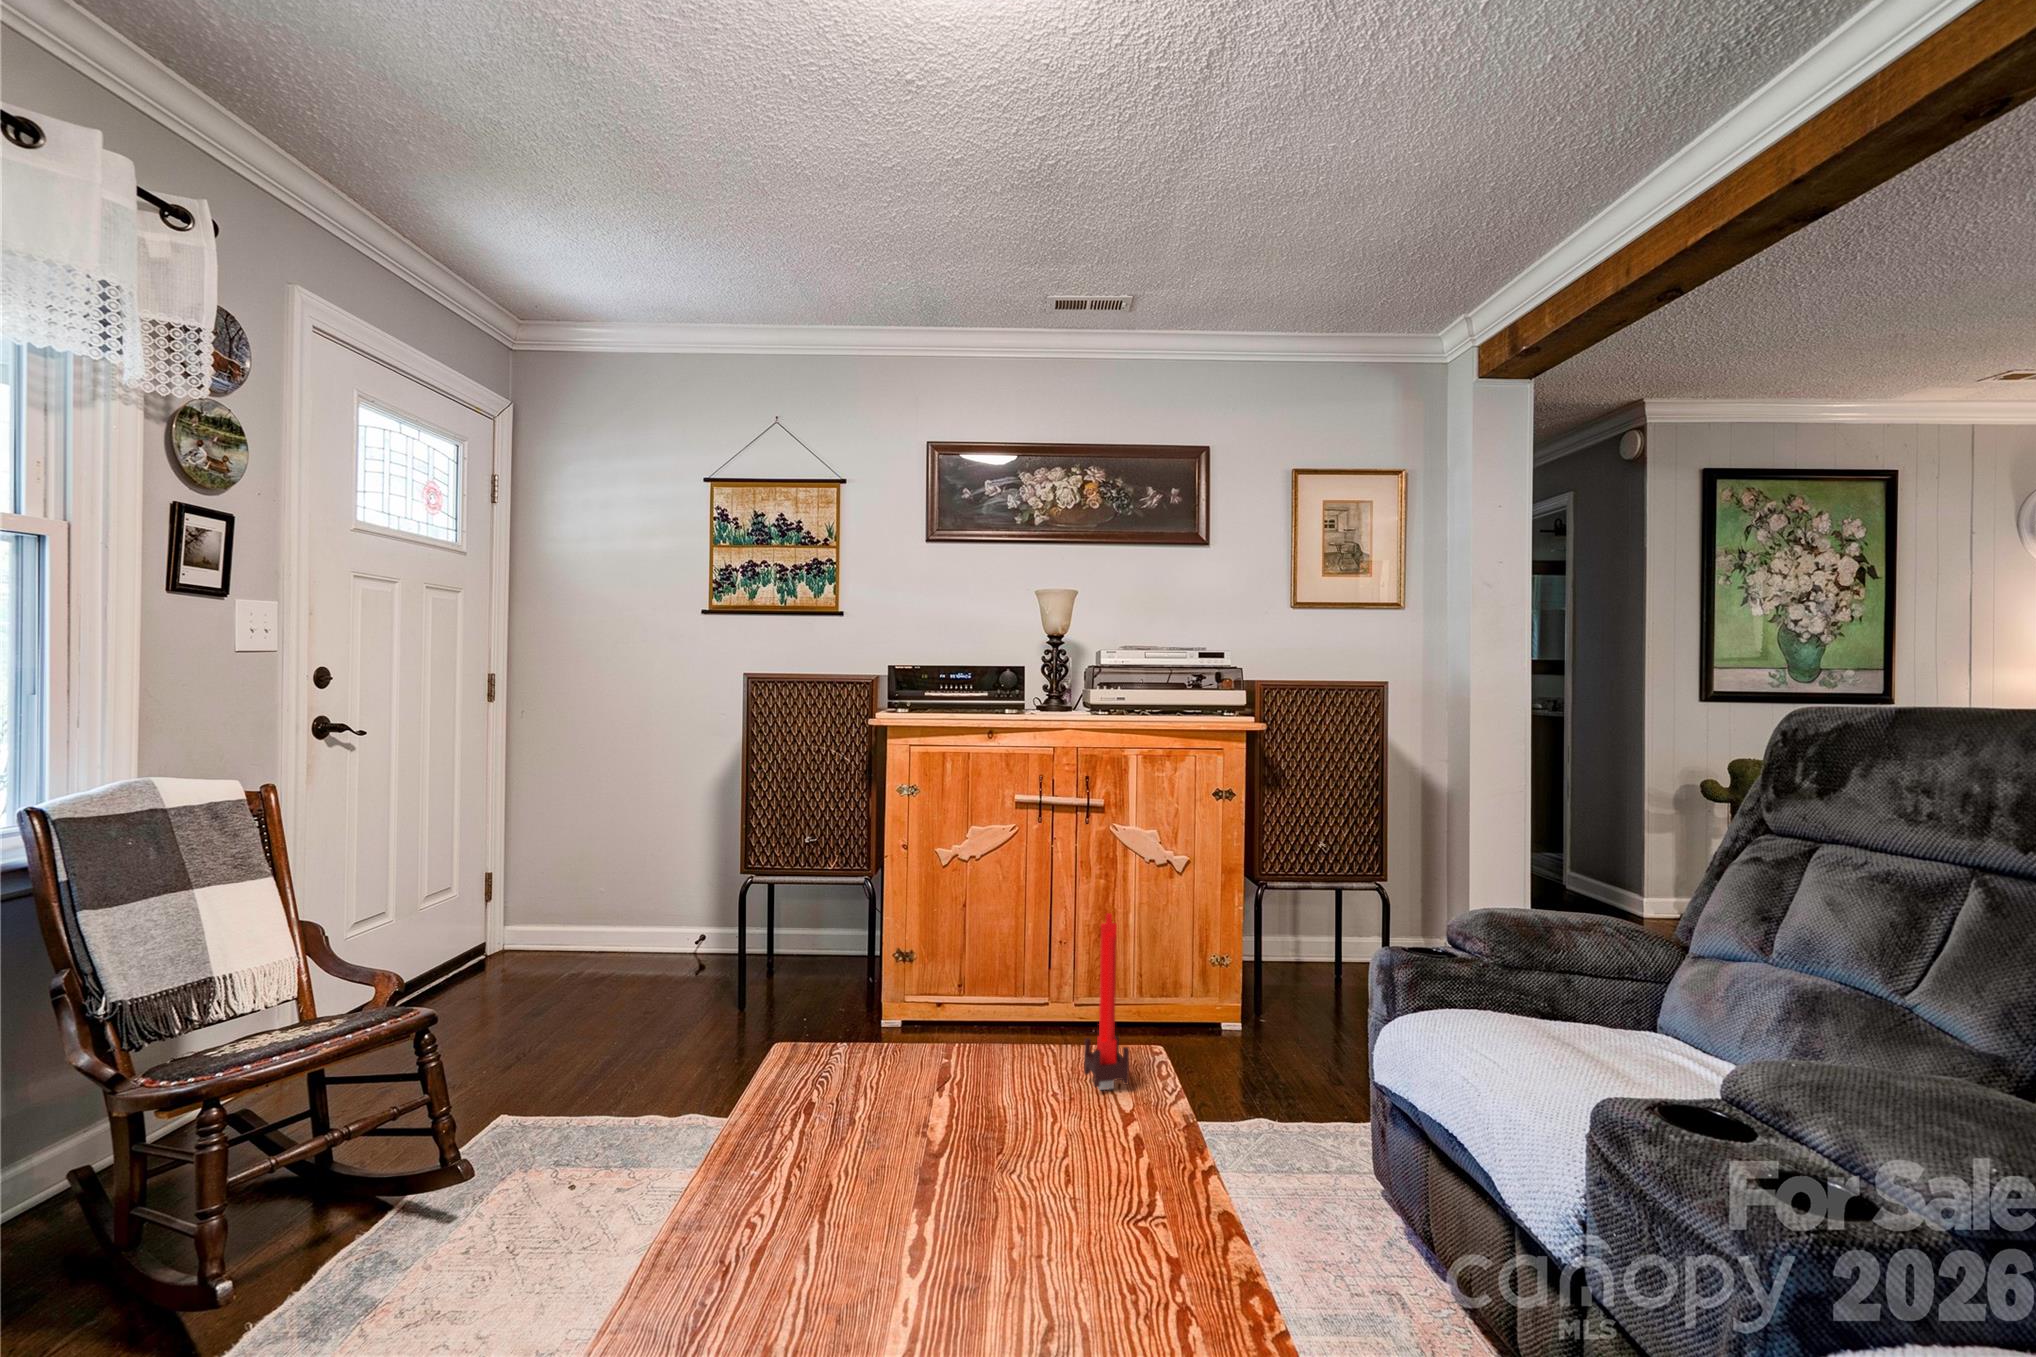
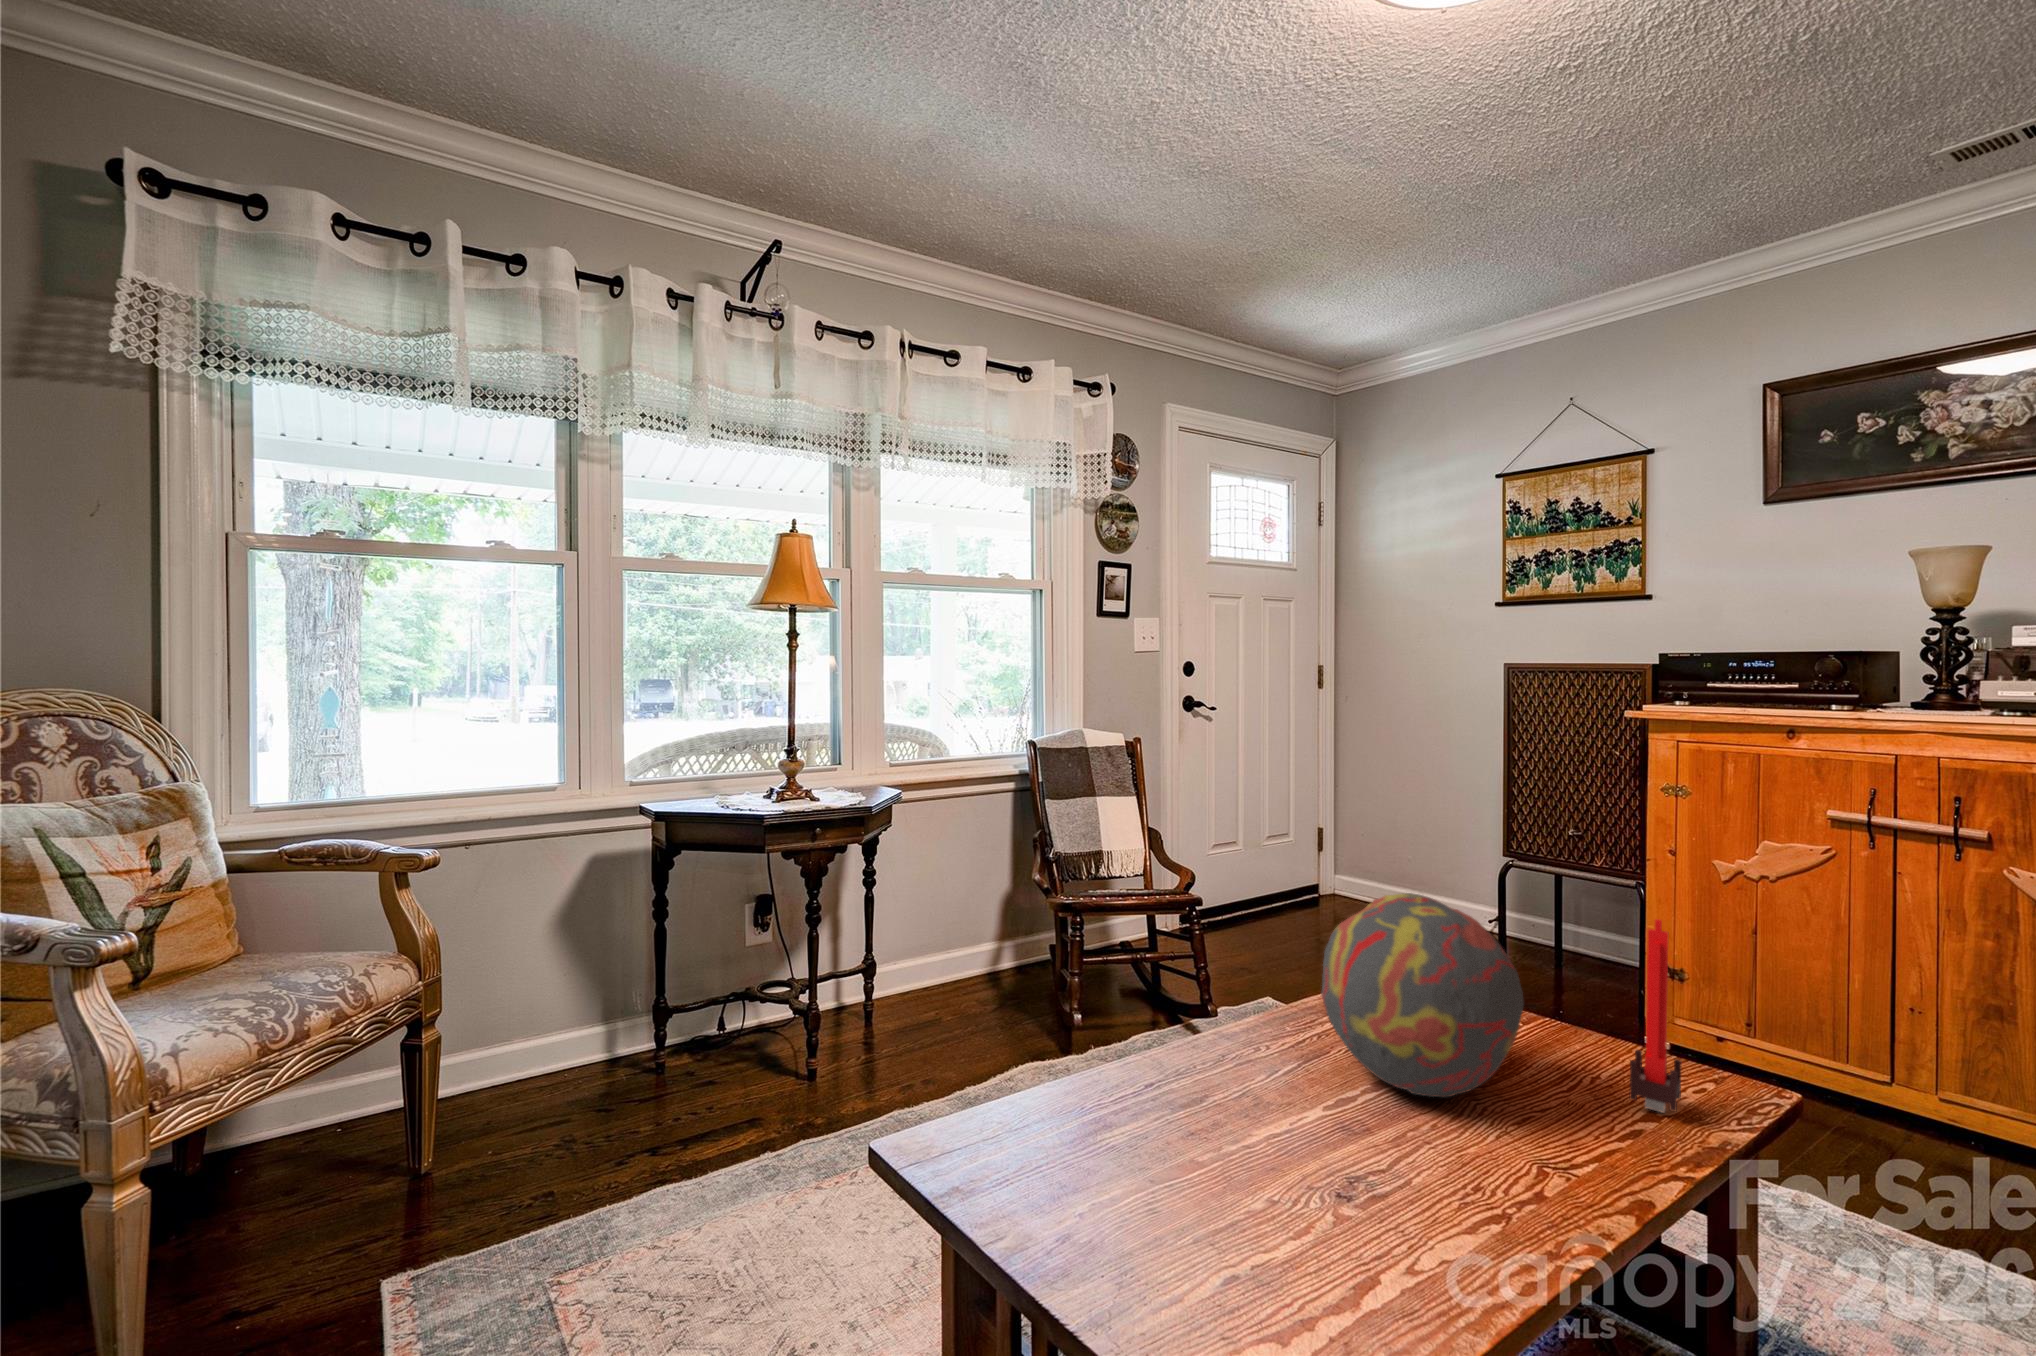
decorative orb: none [836,939,1047,1170] -> present [1321,893,1524,1097]

